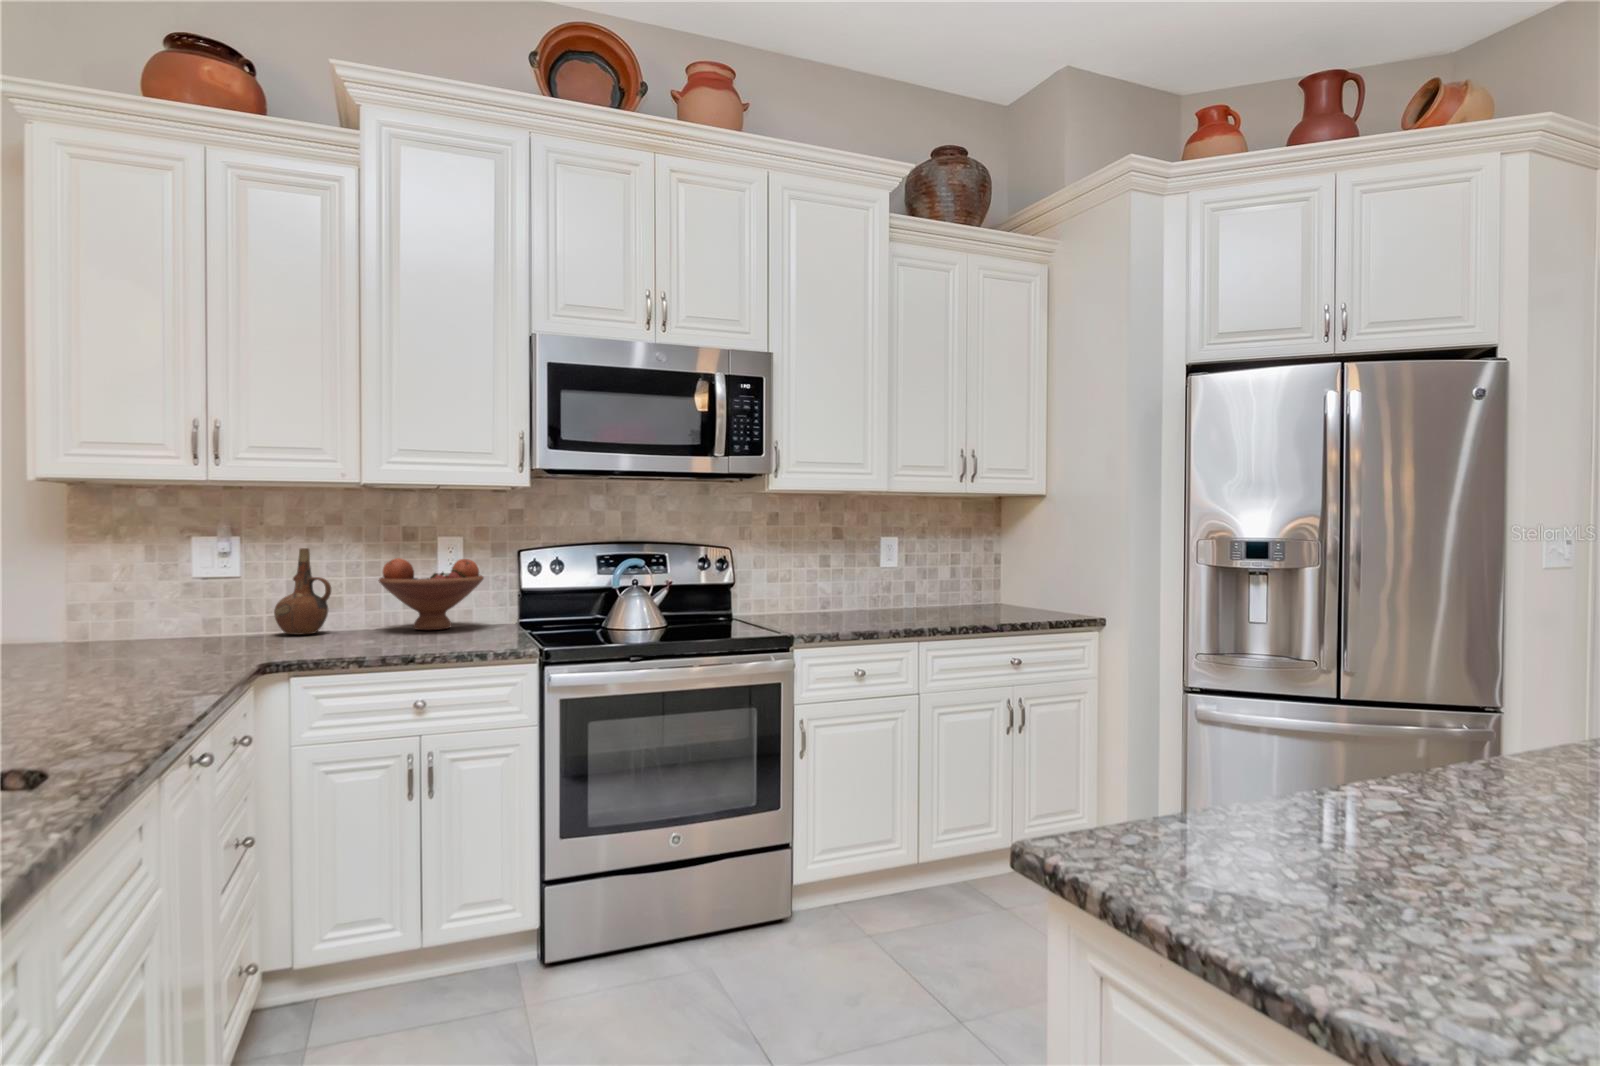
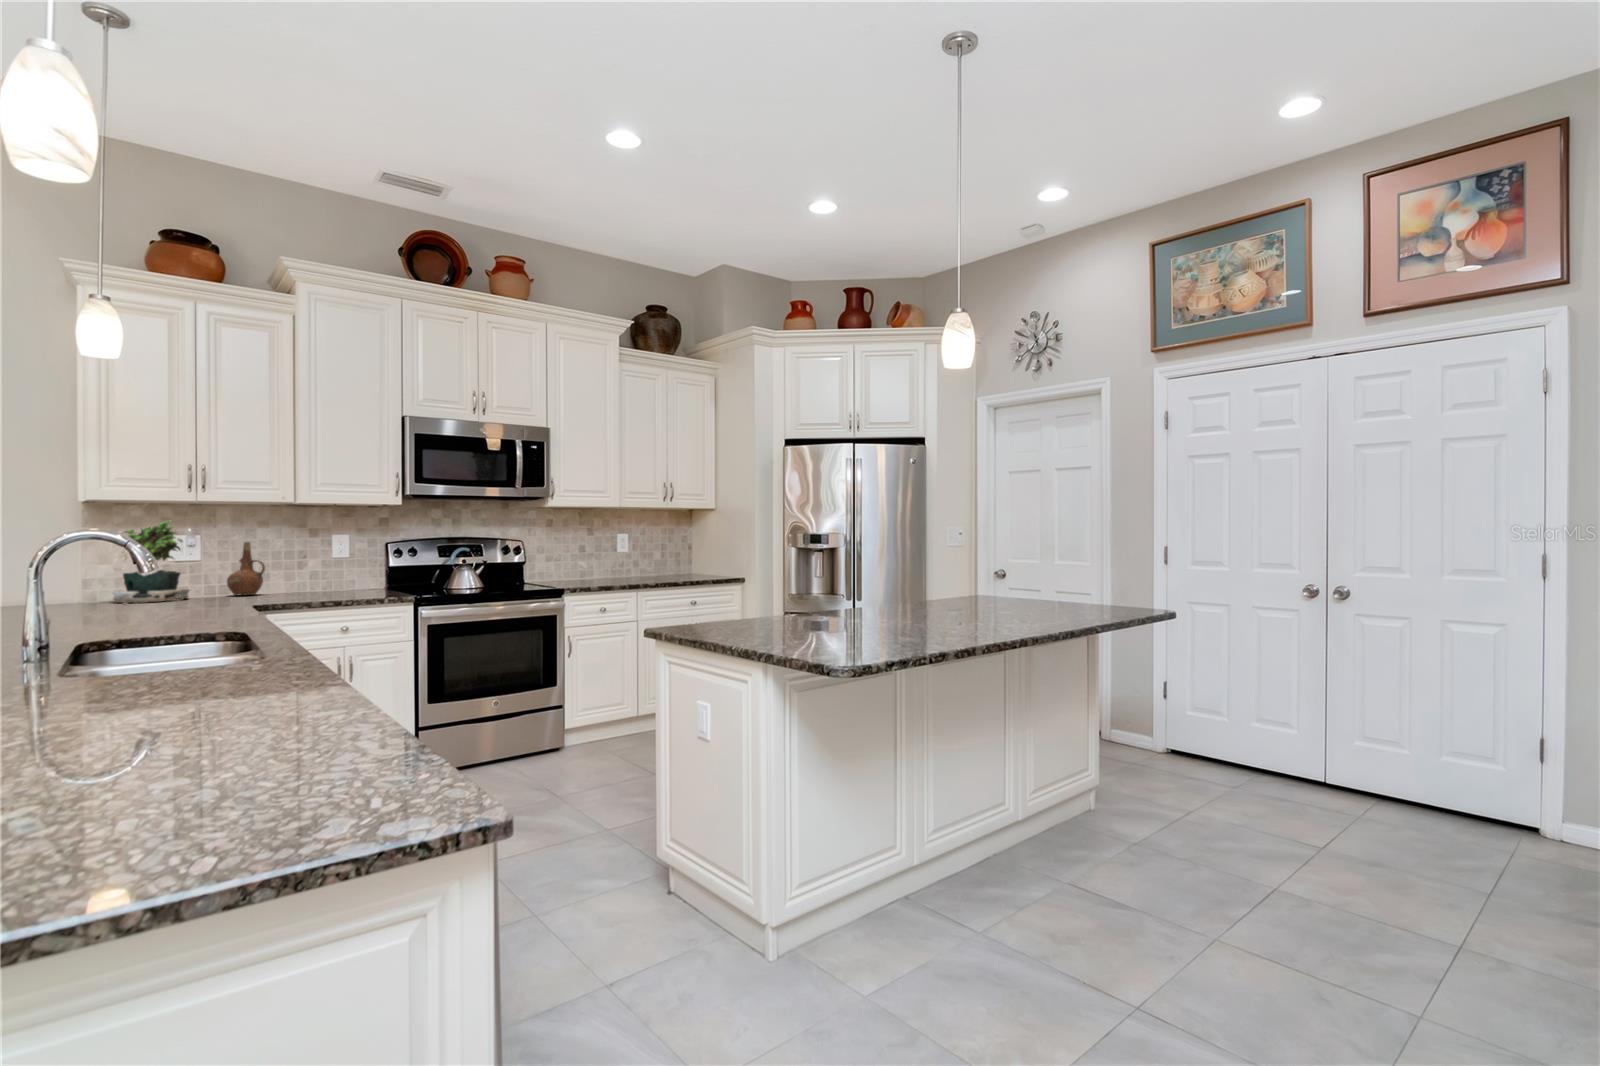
potted plant: none [95,513,218,654] -> present [112,522,190,604]
fruit bowl: present [379,558,484,630] -> none [296,547,366,592]

